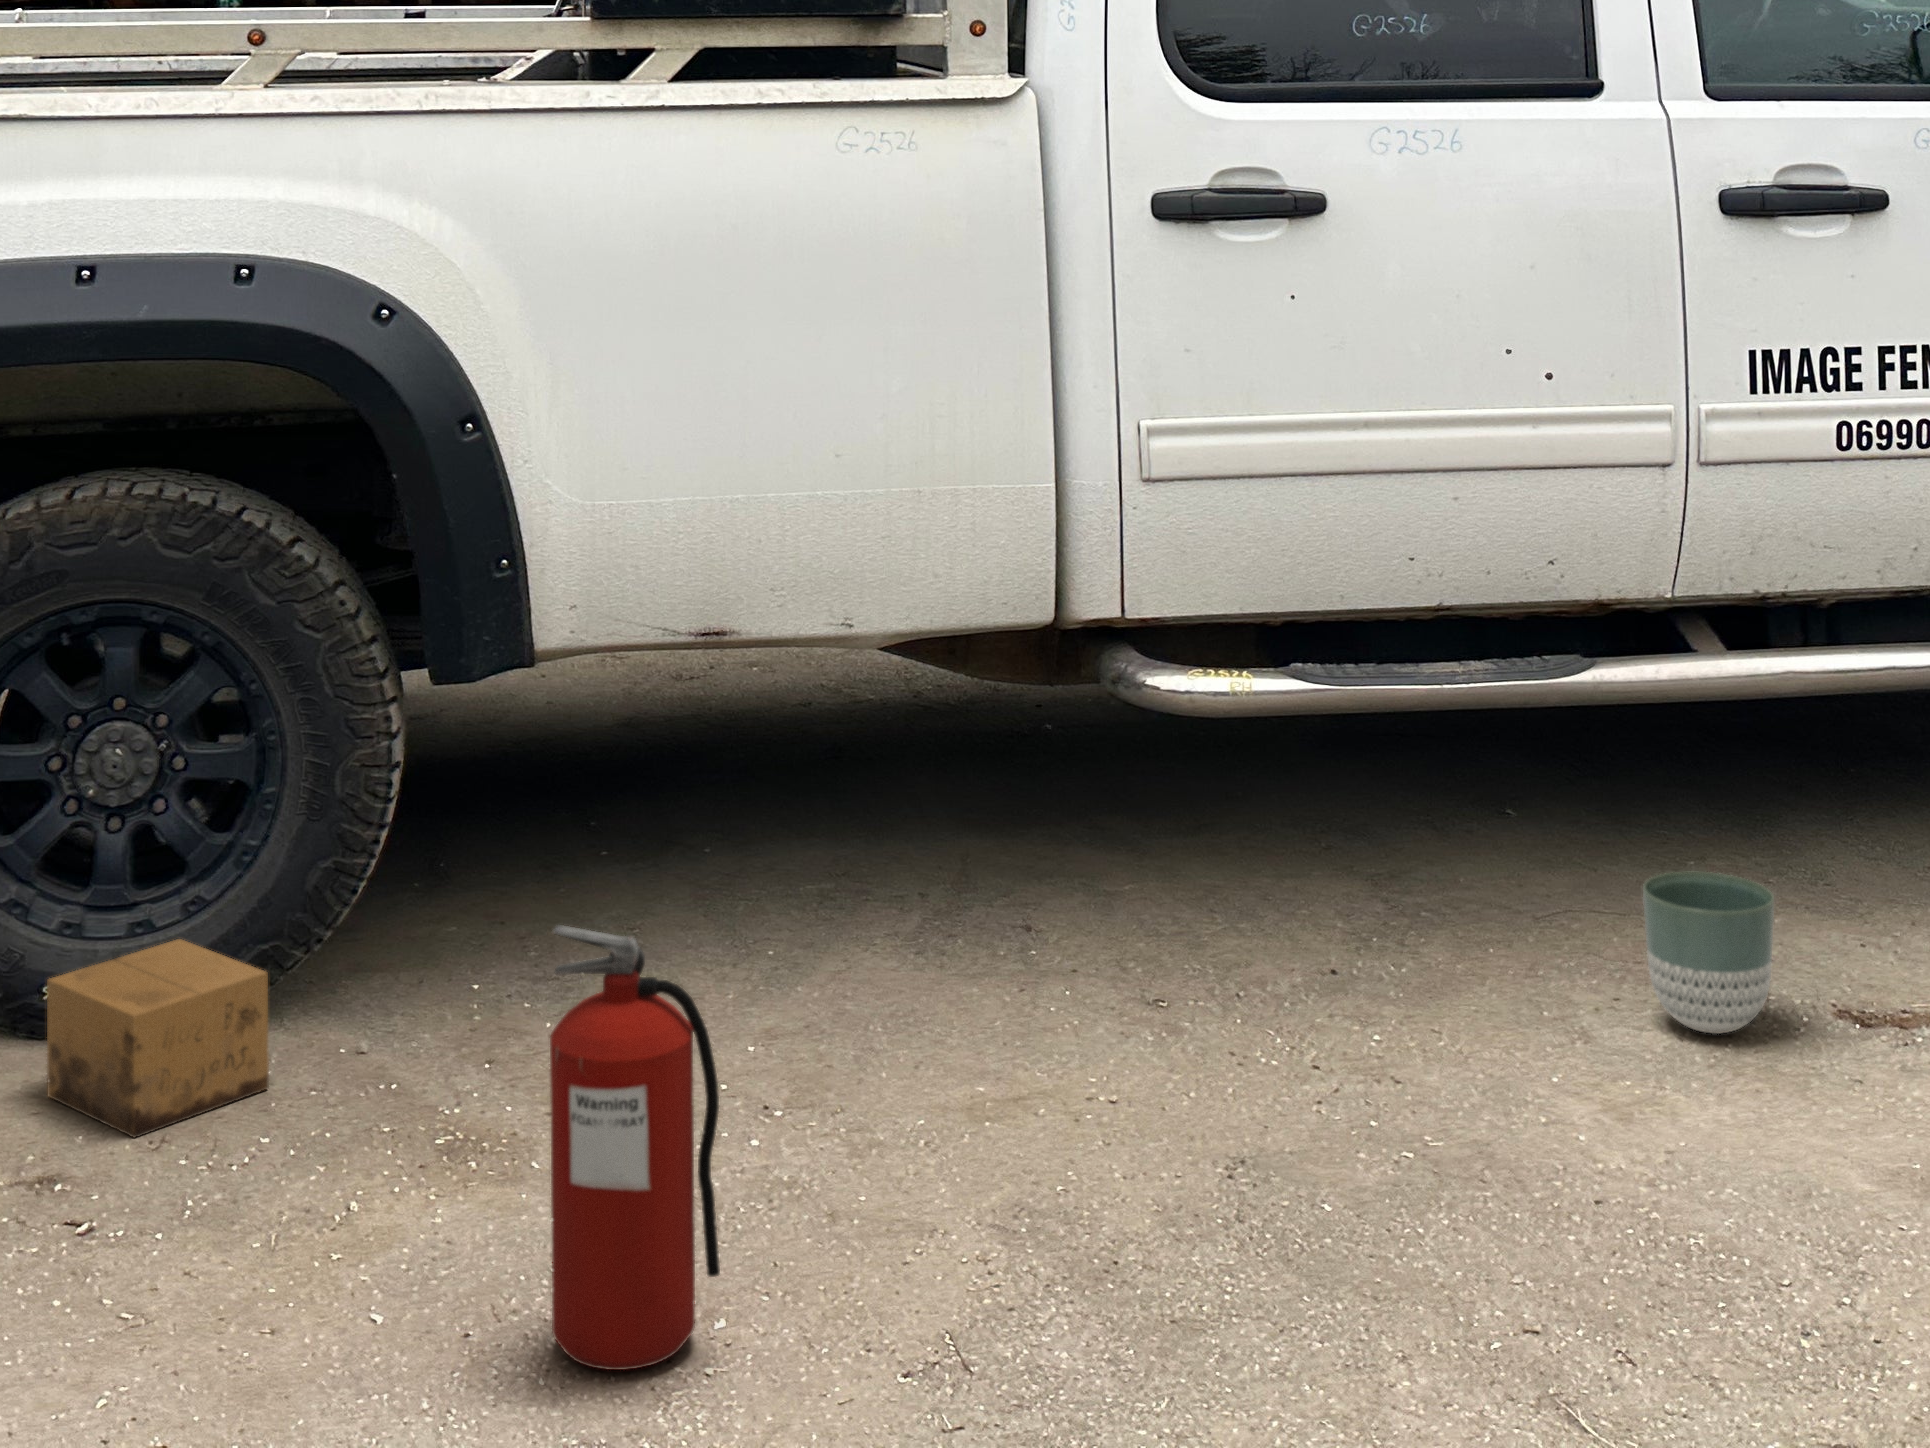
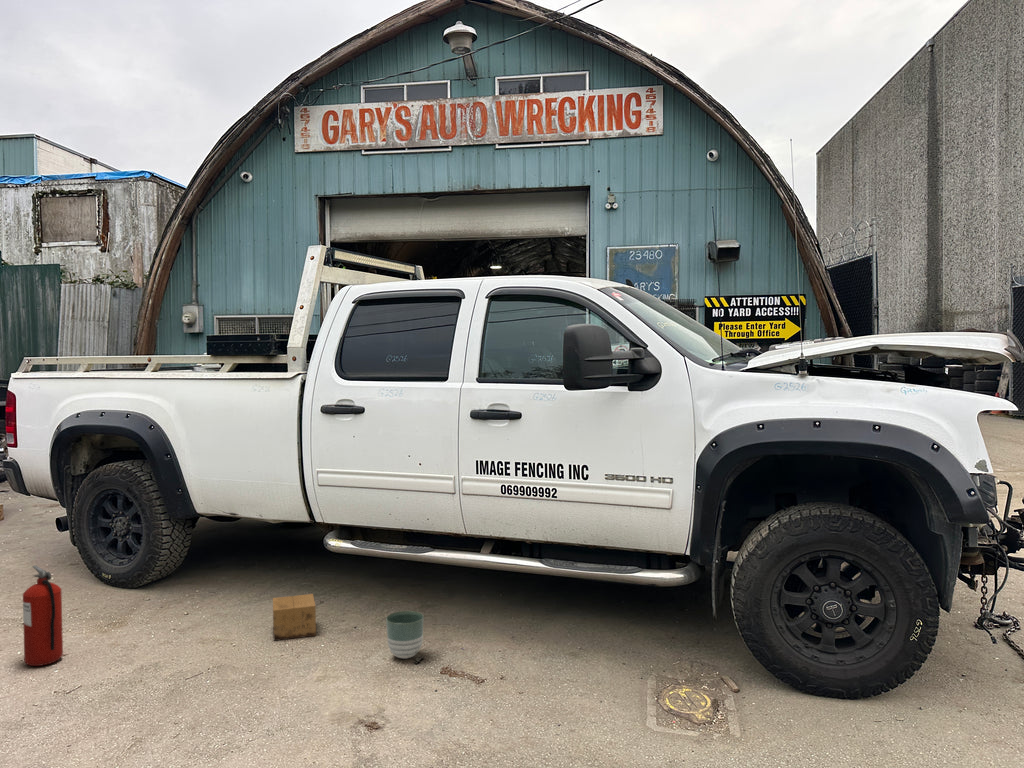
cardboard box: present [47,939,269,1138] -> present [273,594,316,641]

